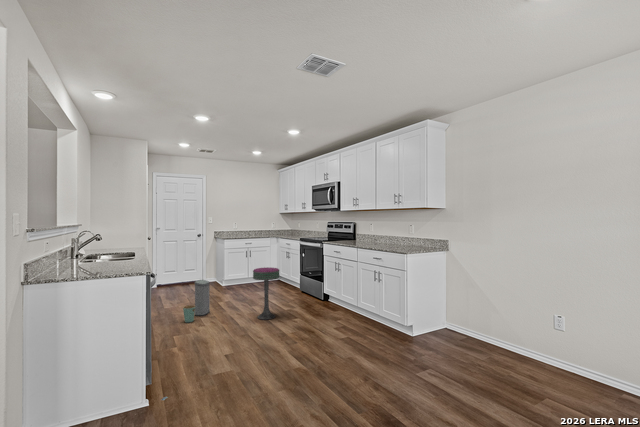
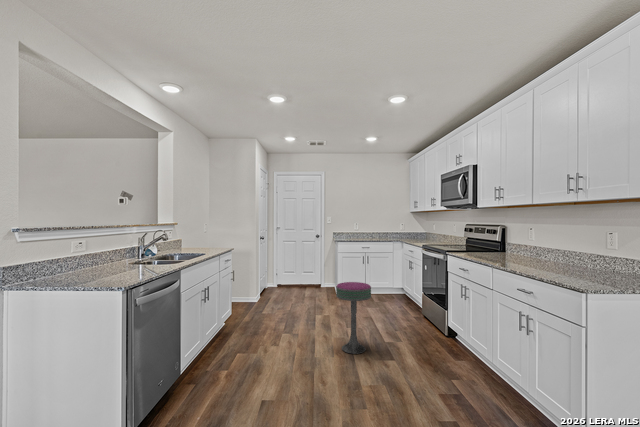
trash can: present [183,280,210,322] -> none [261,288,297,338]

